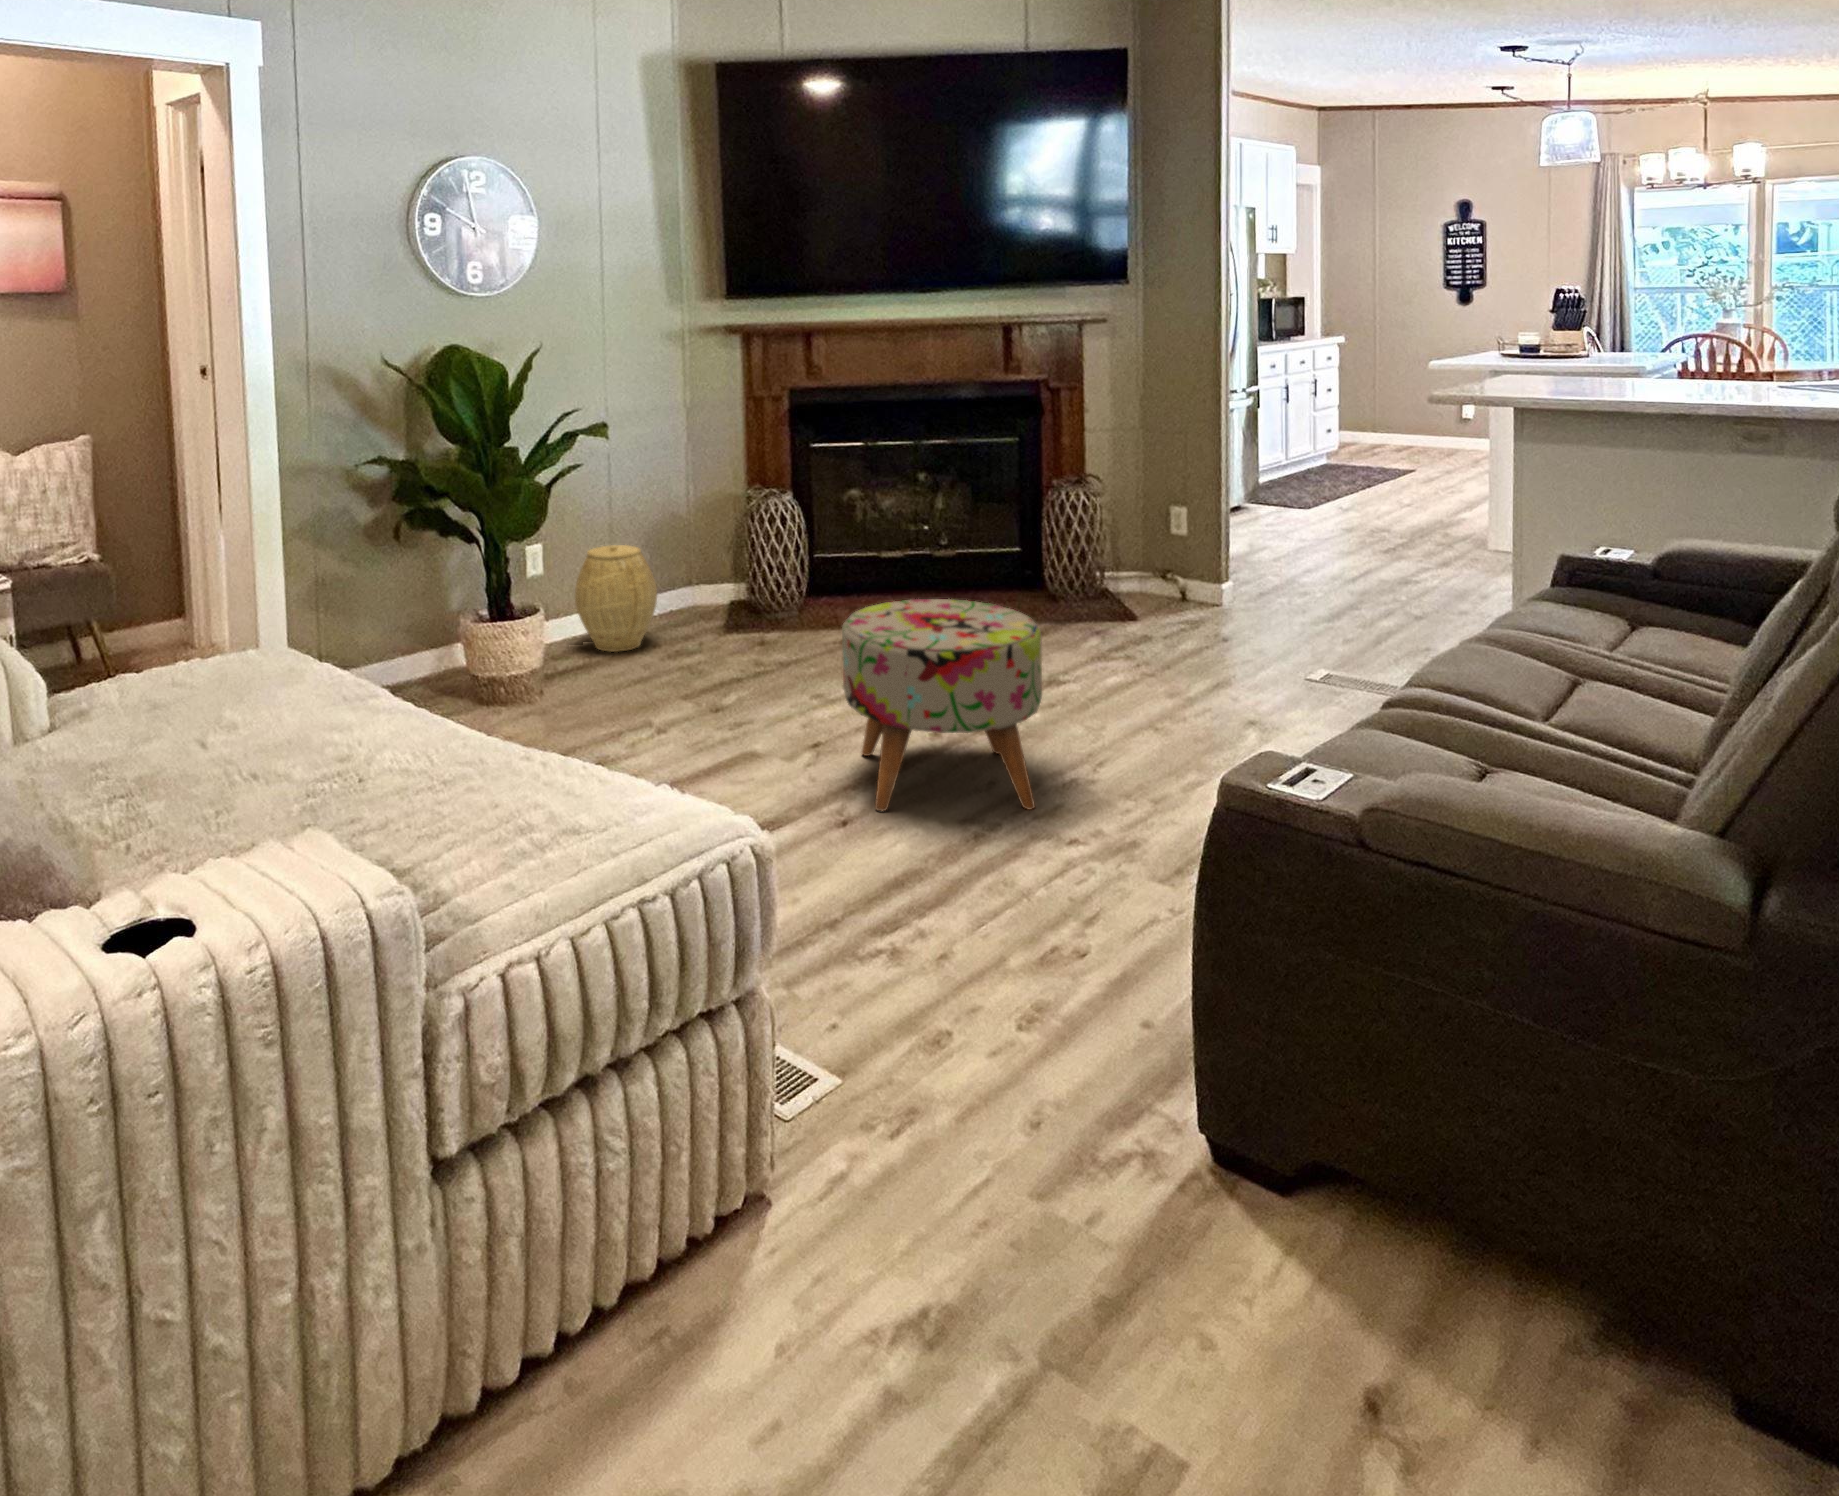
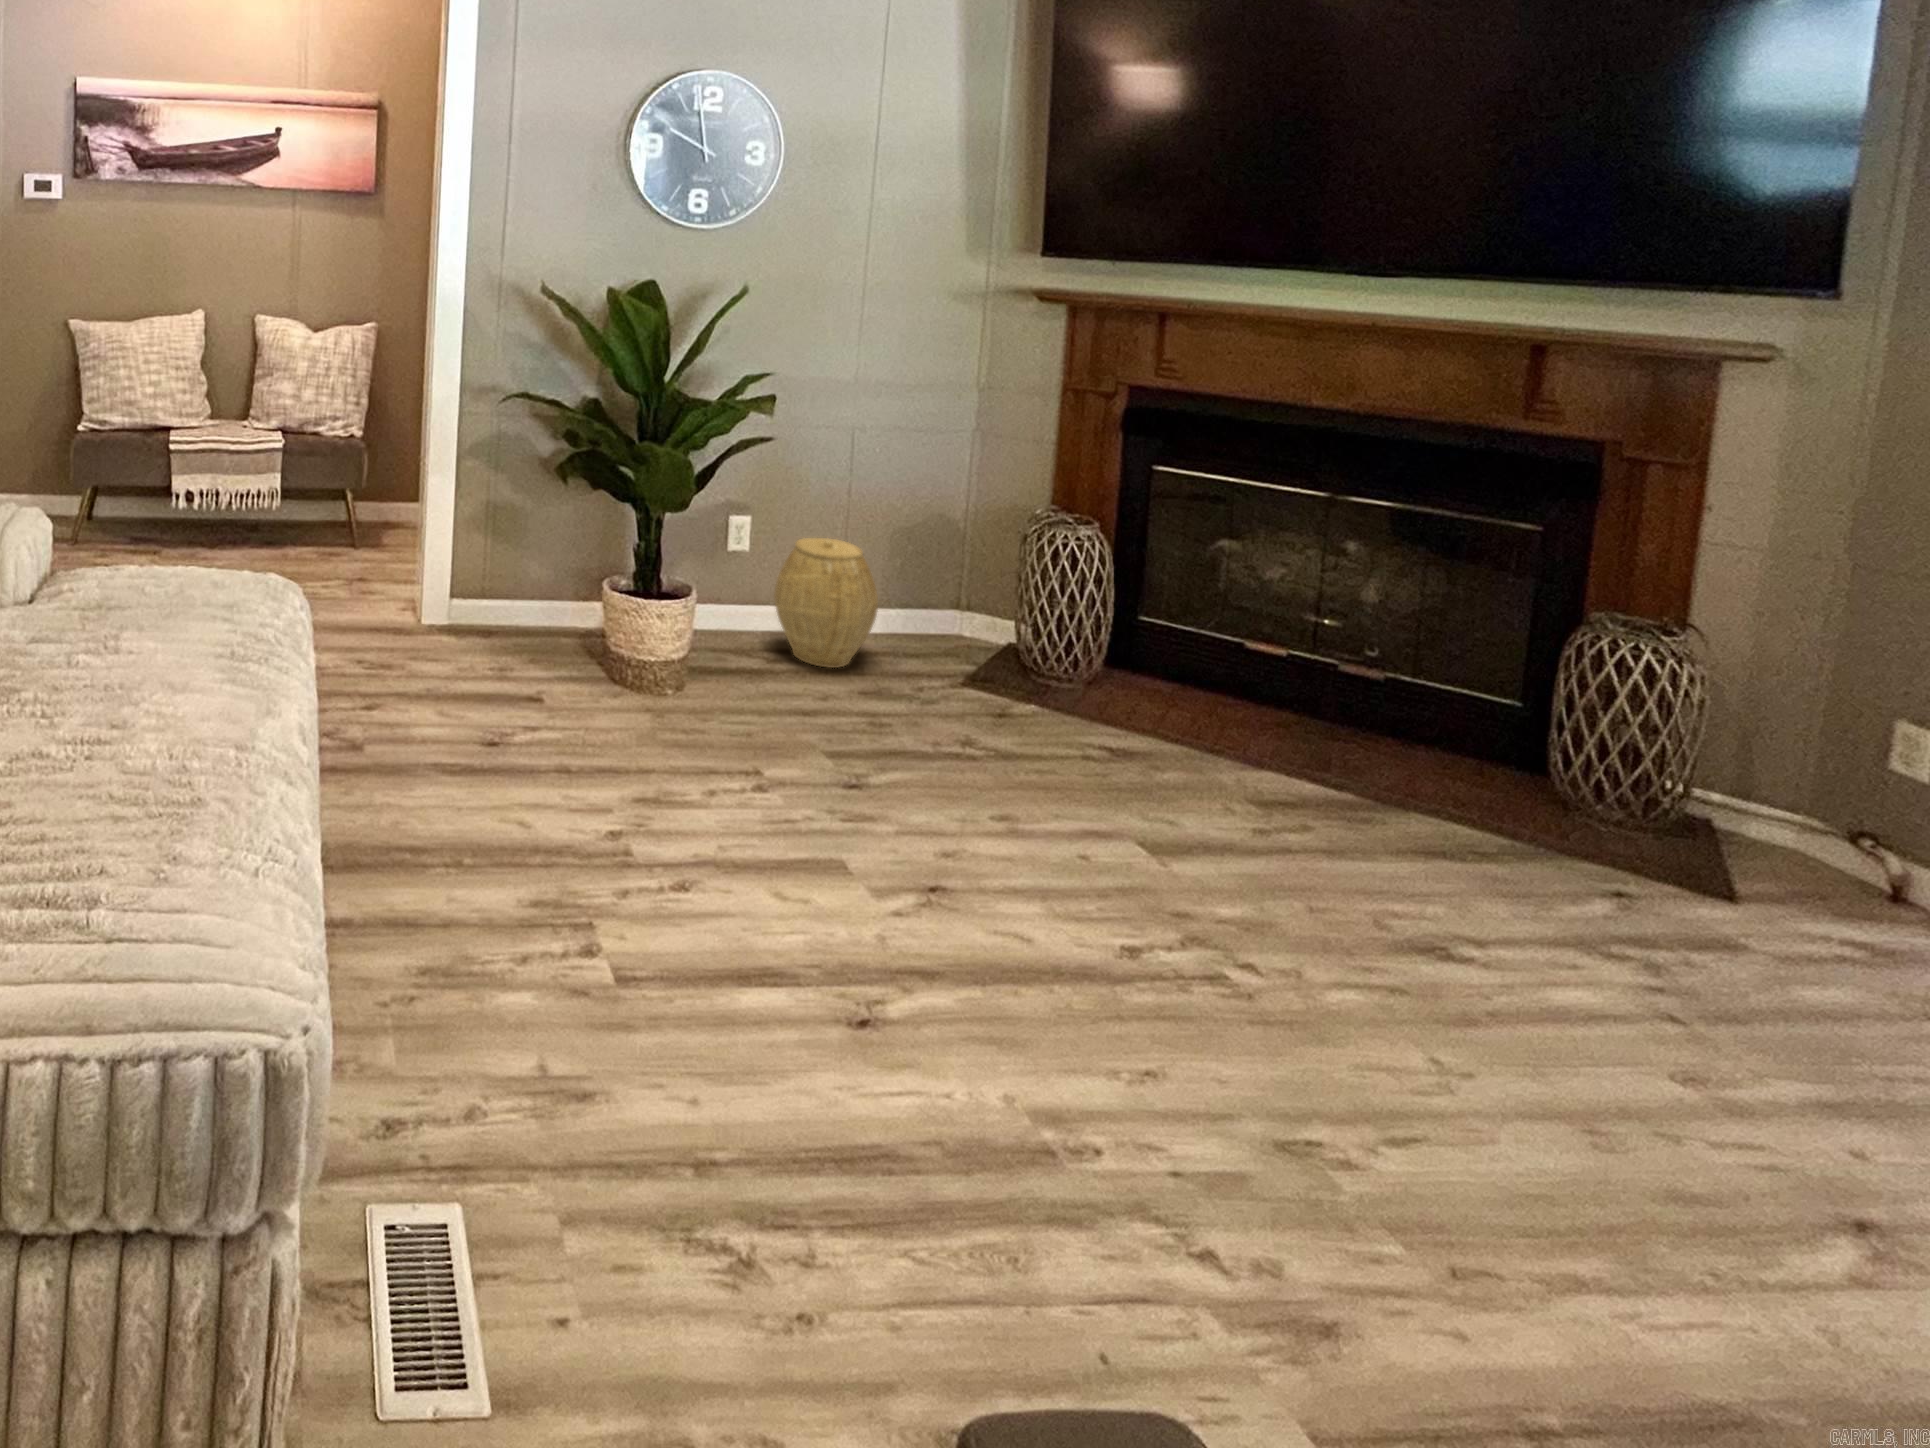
ottoman: present [842,599,1042,811] -> none [928,737,1278,1151]

